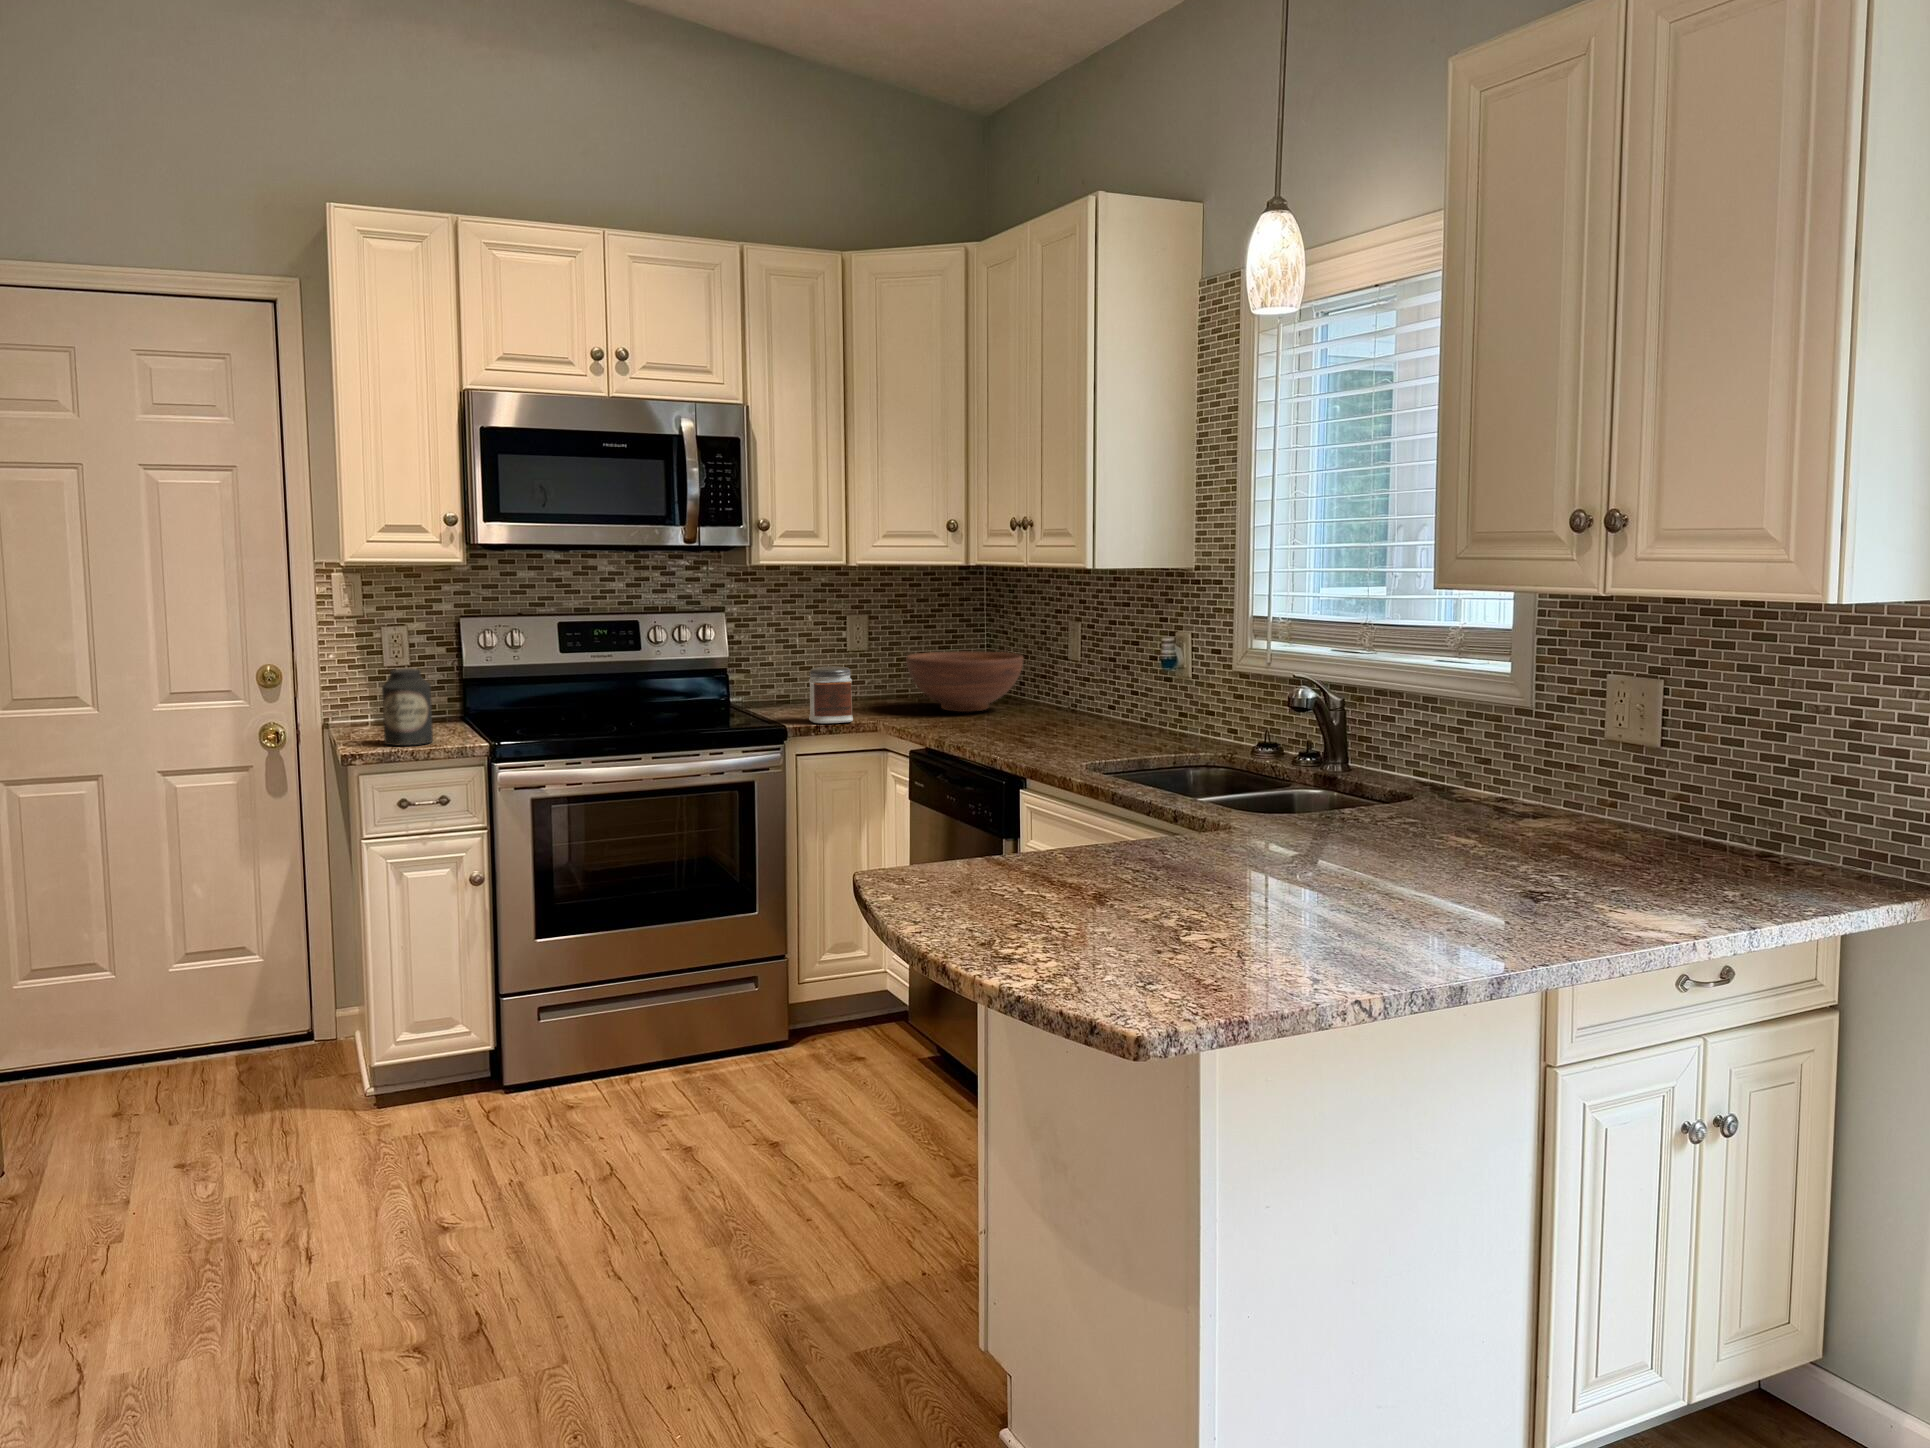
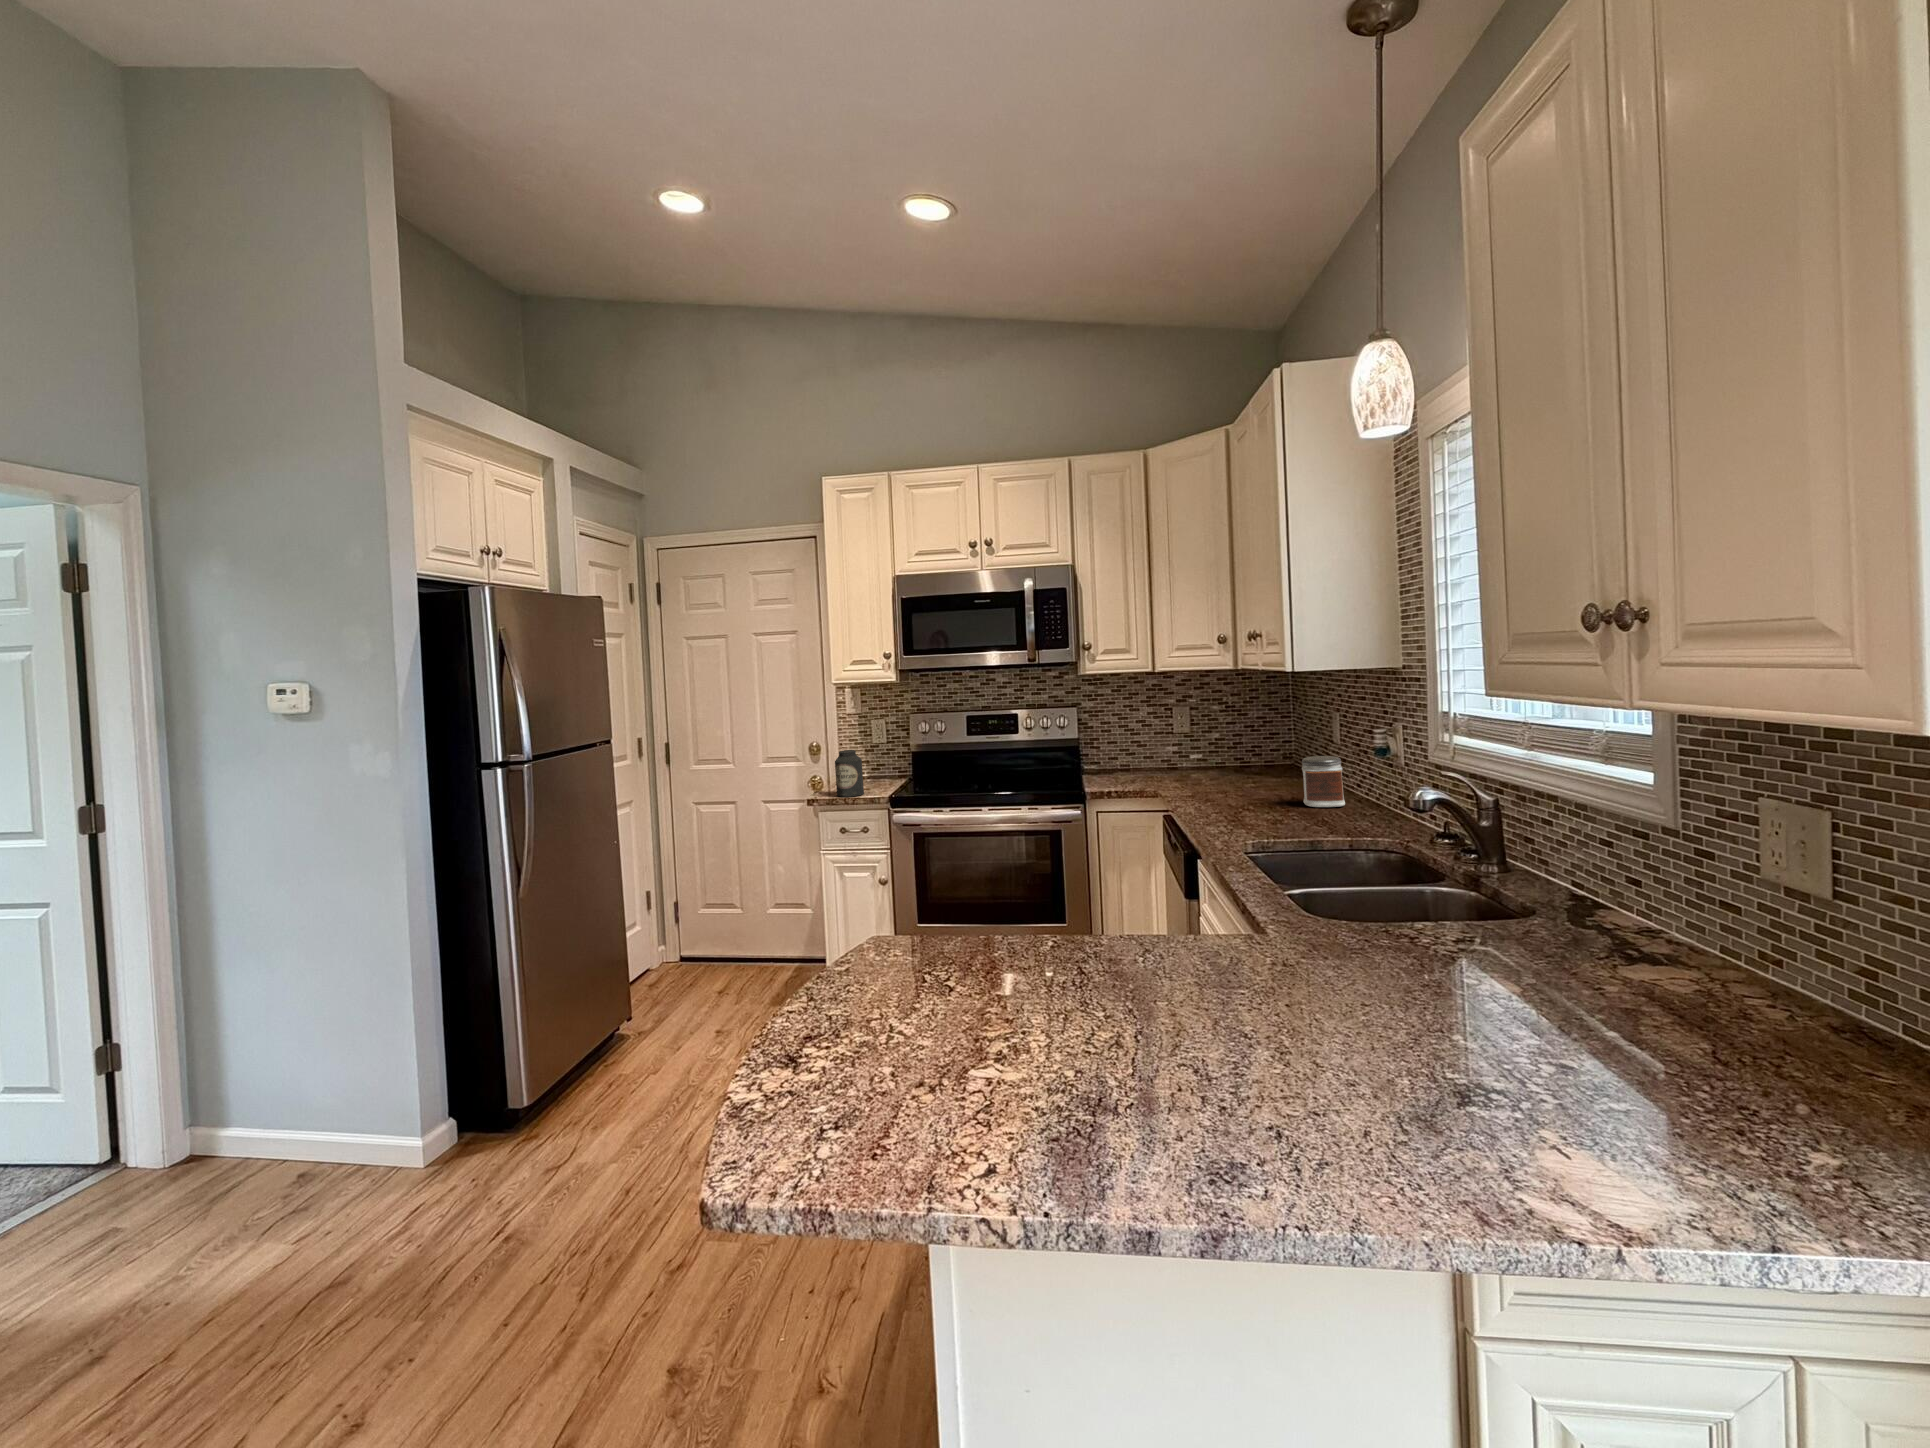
fruit bowl: present [906,651,1024,712] -> none [1193,732,1290,781]
jar: present [809,666,853,723] -> present [1302,756,1345,807]

